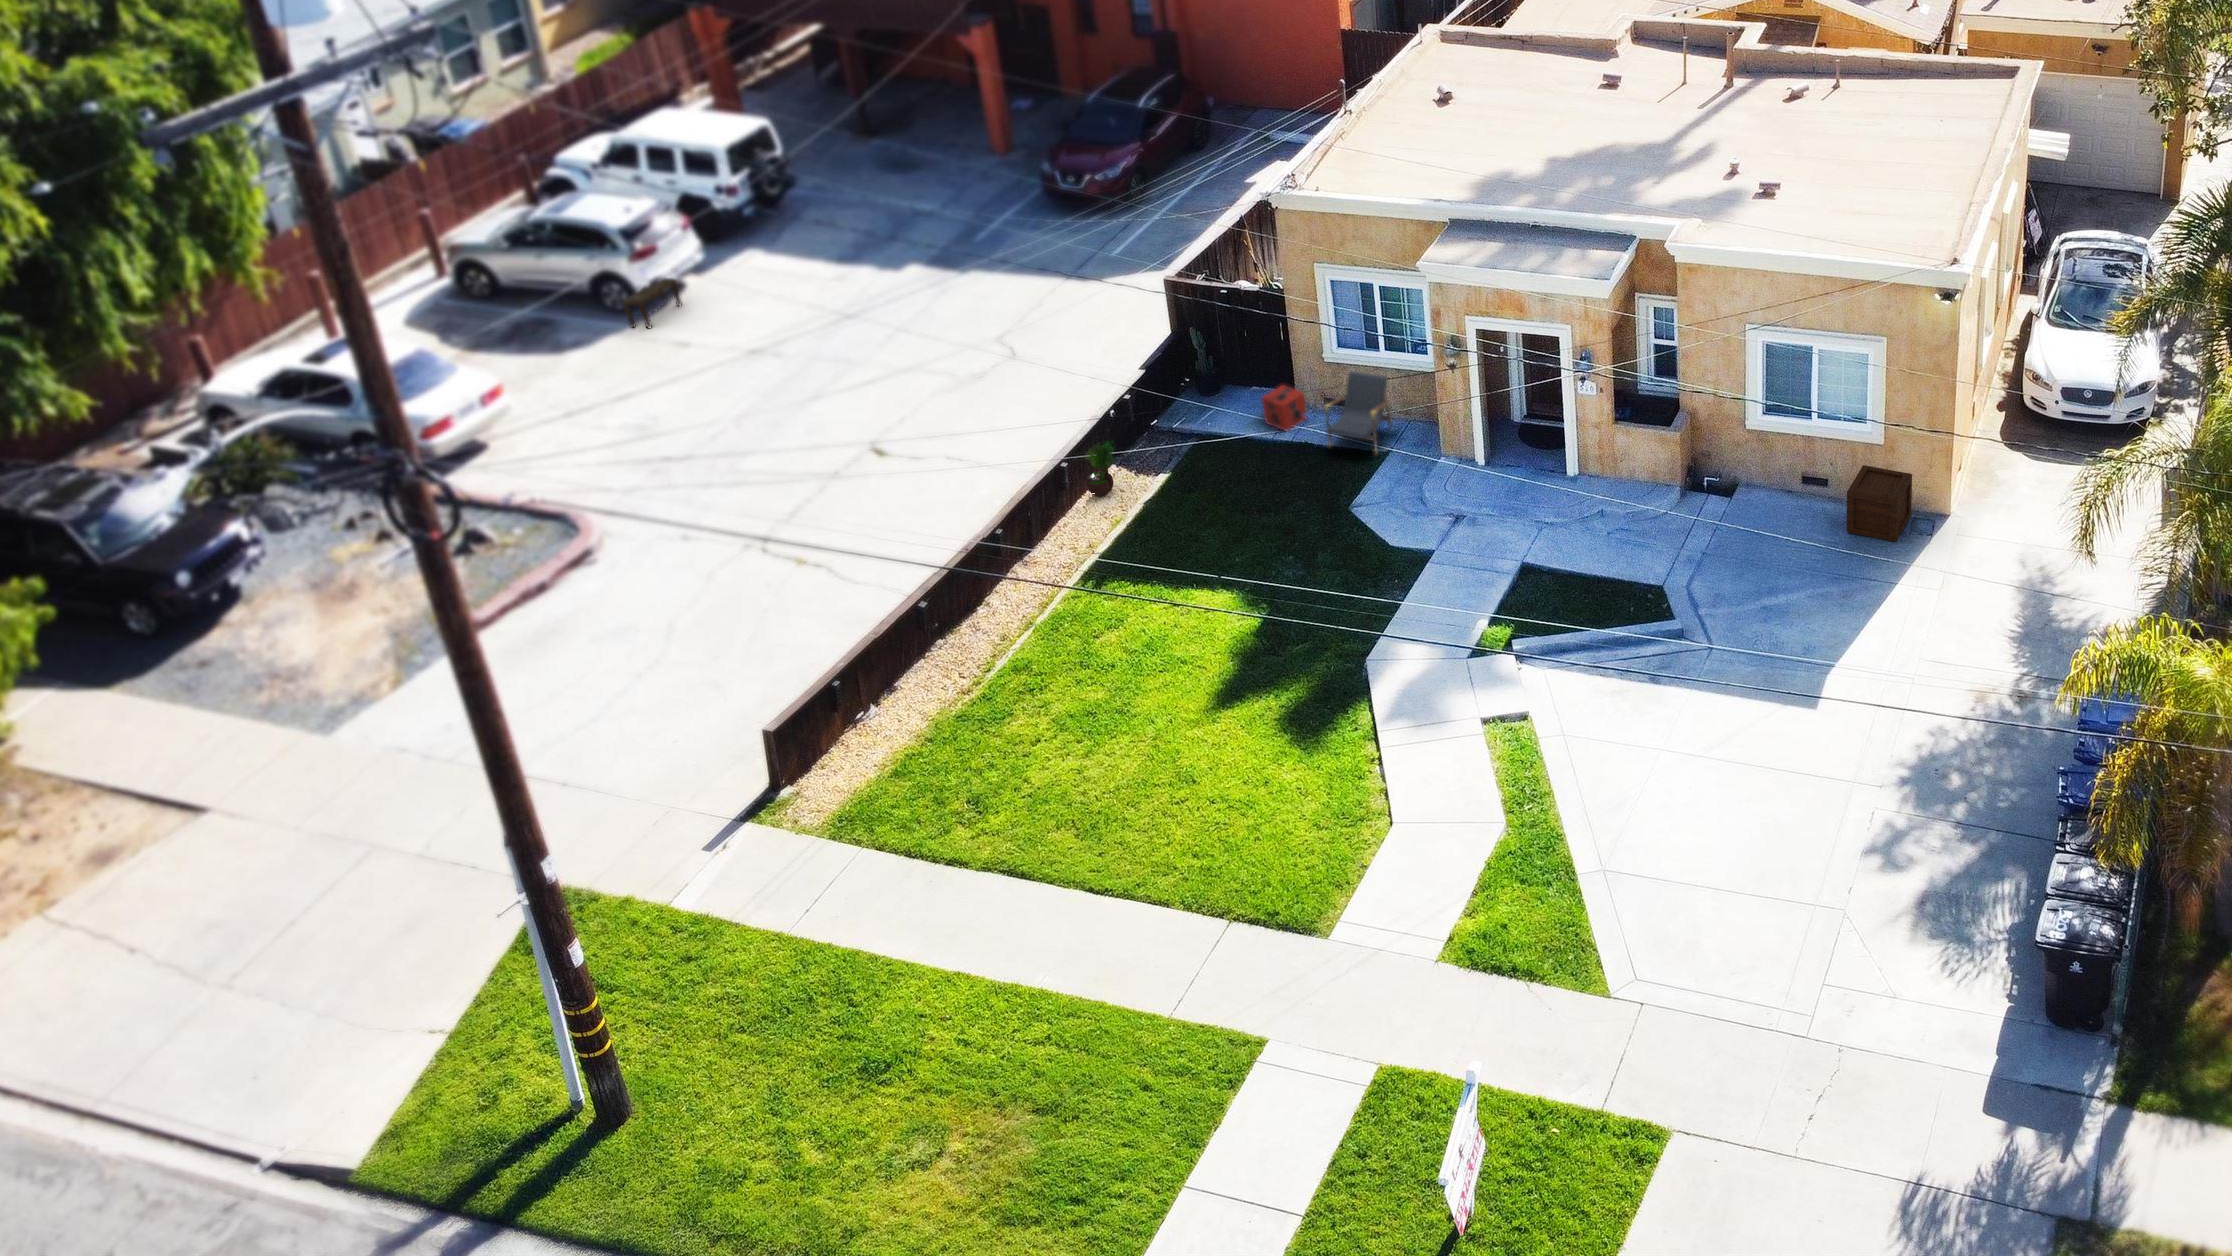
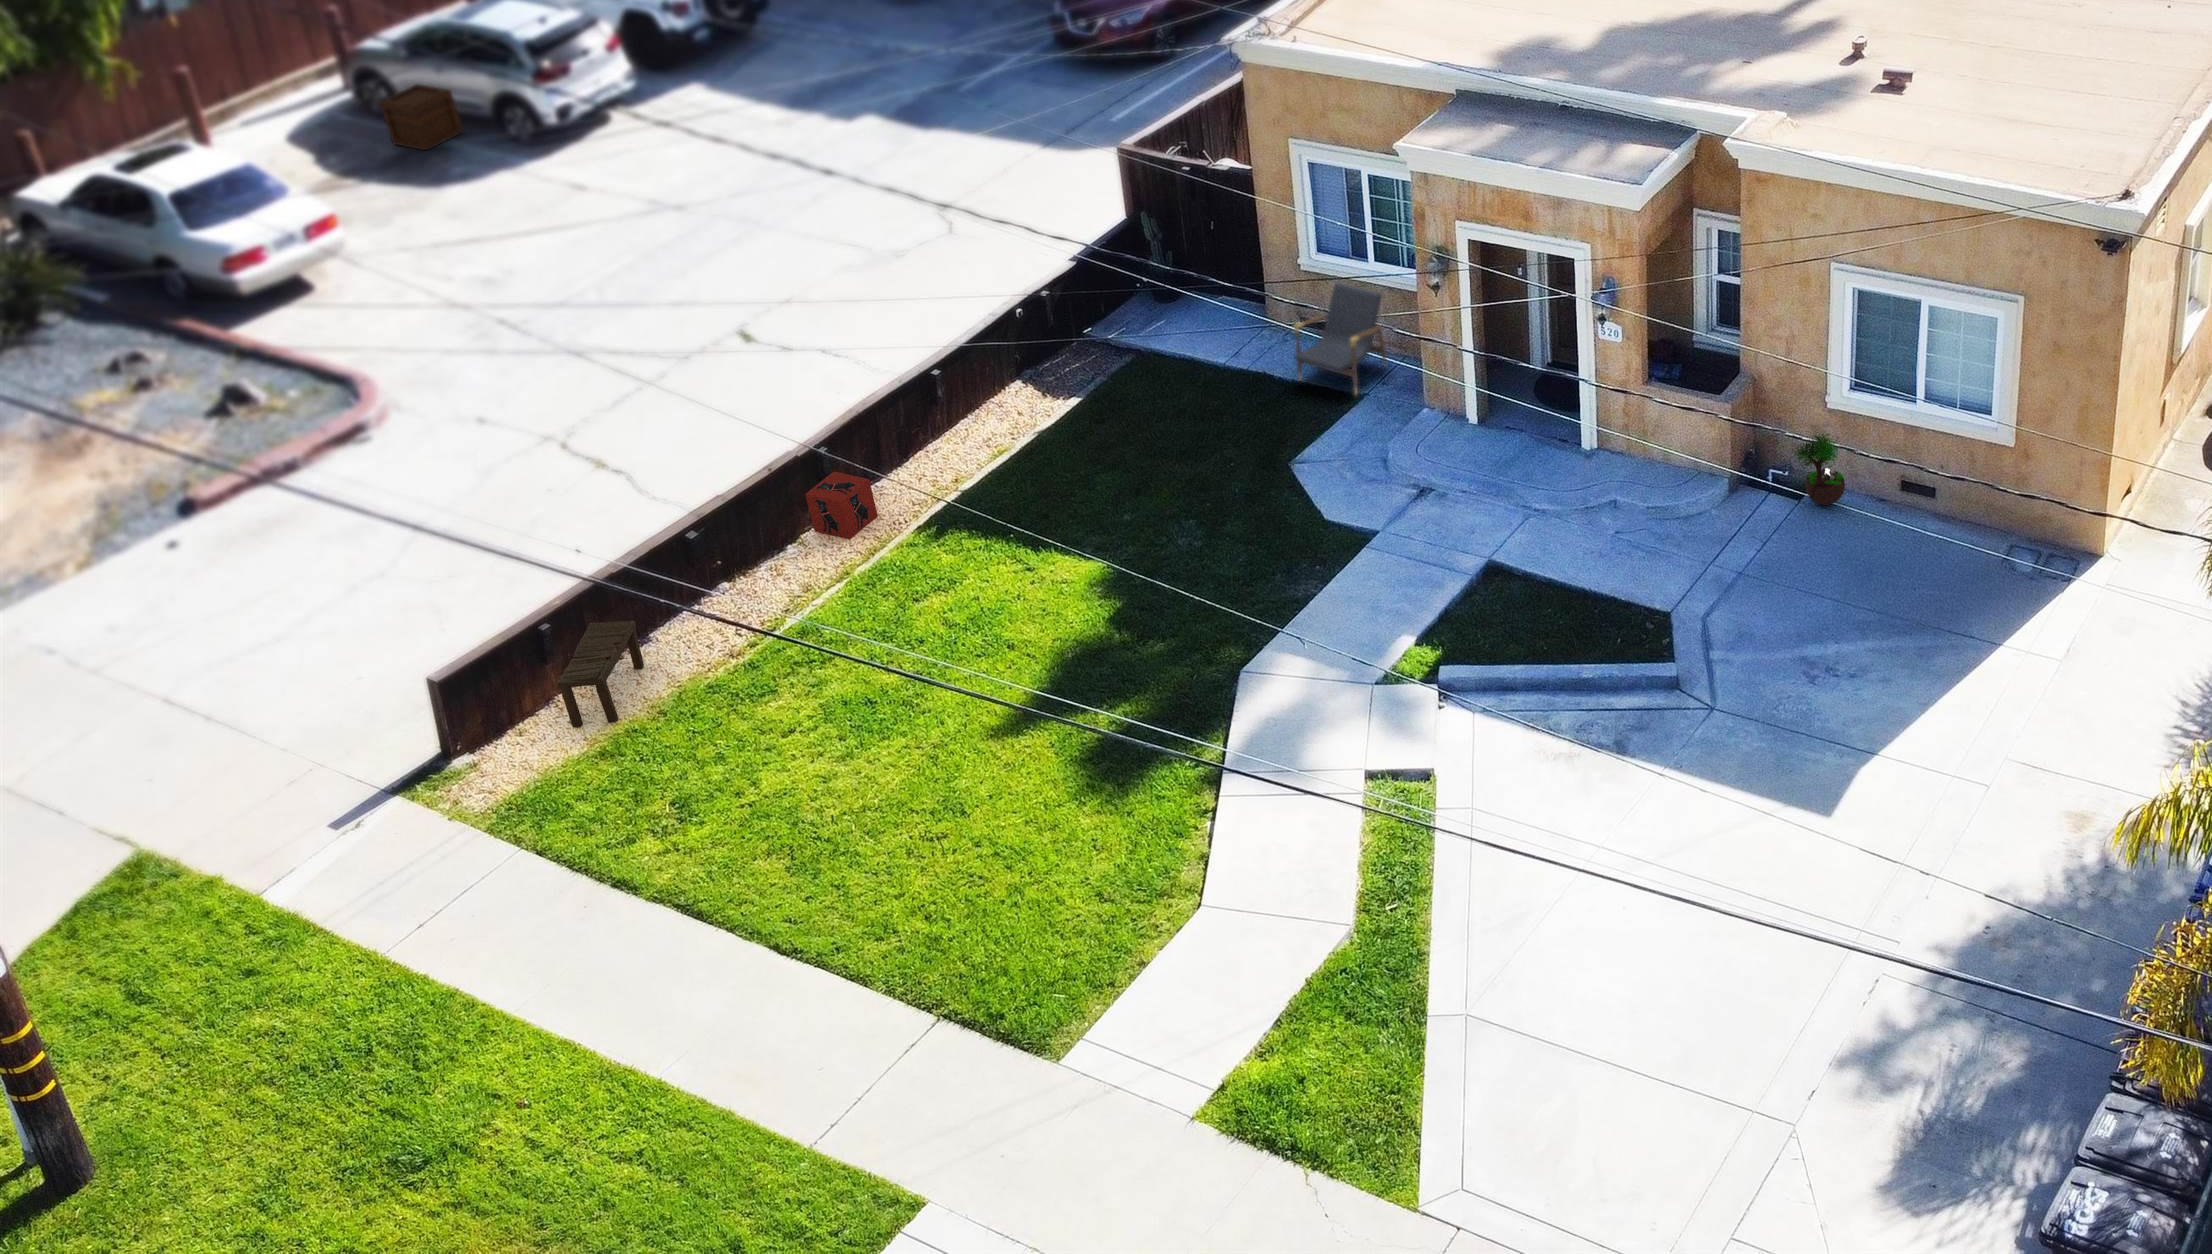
bench: present [623,278,682,328] -> present [557,621,644,727]
storage box: present [1262,385,1307,431] -> present [805,472,878,540]
potted tree: present [1086,441,1113,496] -> present [1790,432,1845,505]
wooden crate: present [1847,465,1912,542] -> present [380,84,463,150]

